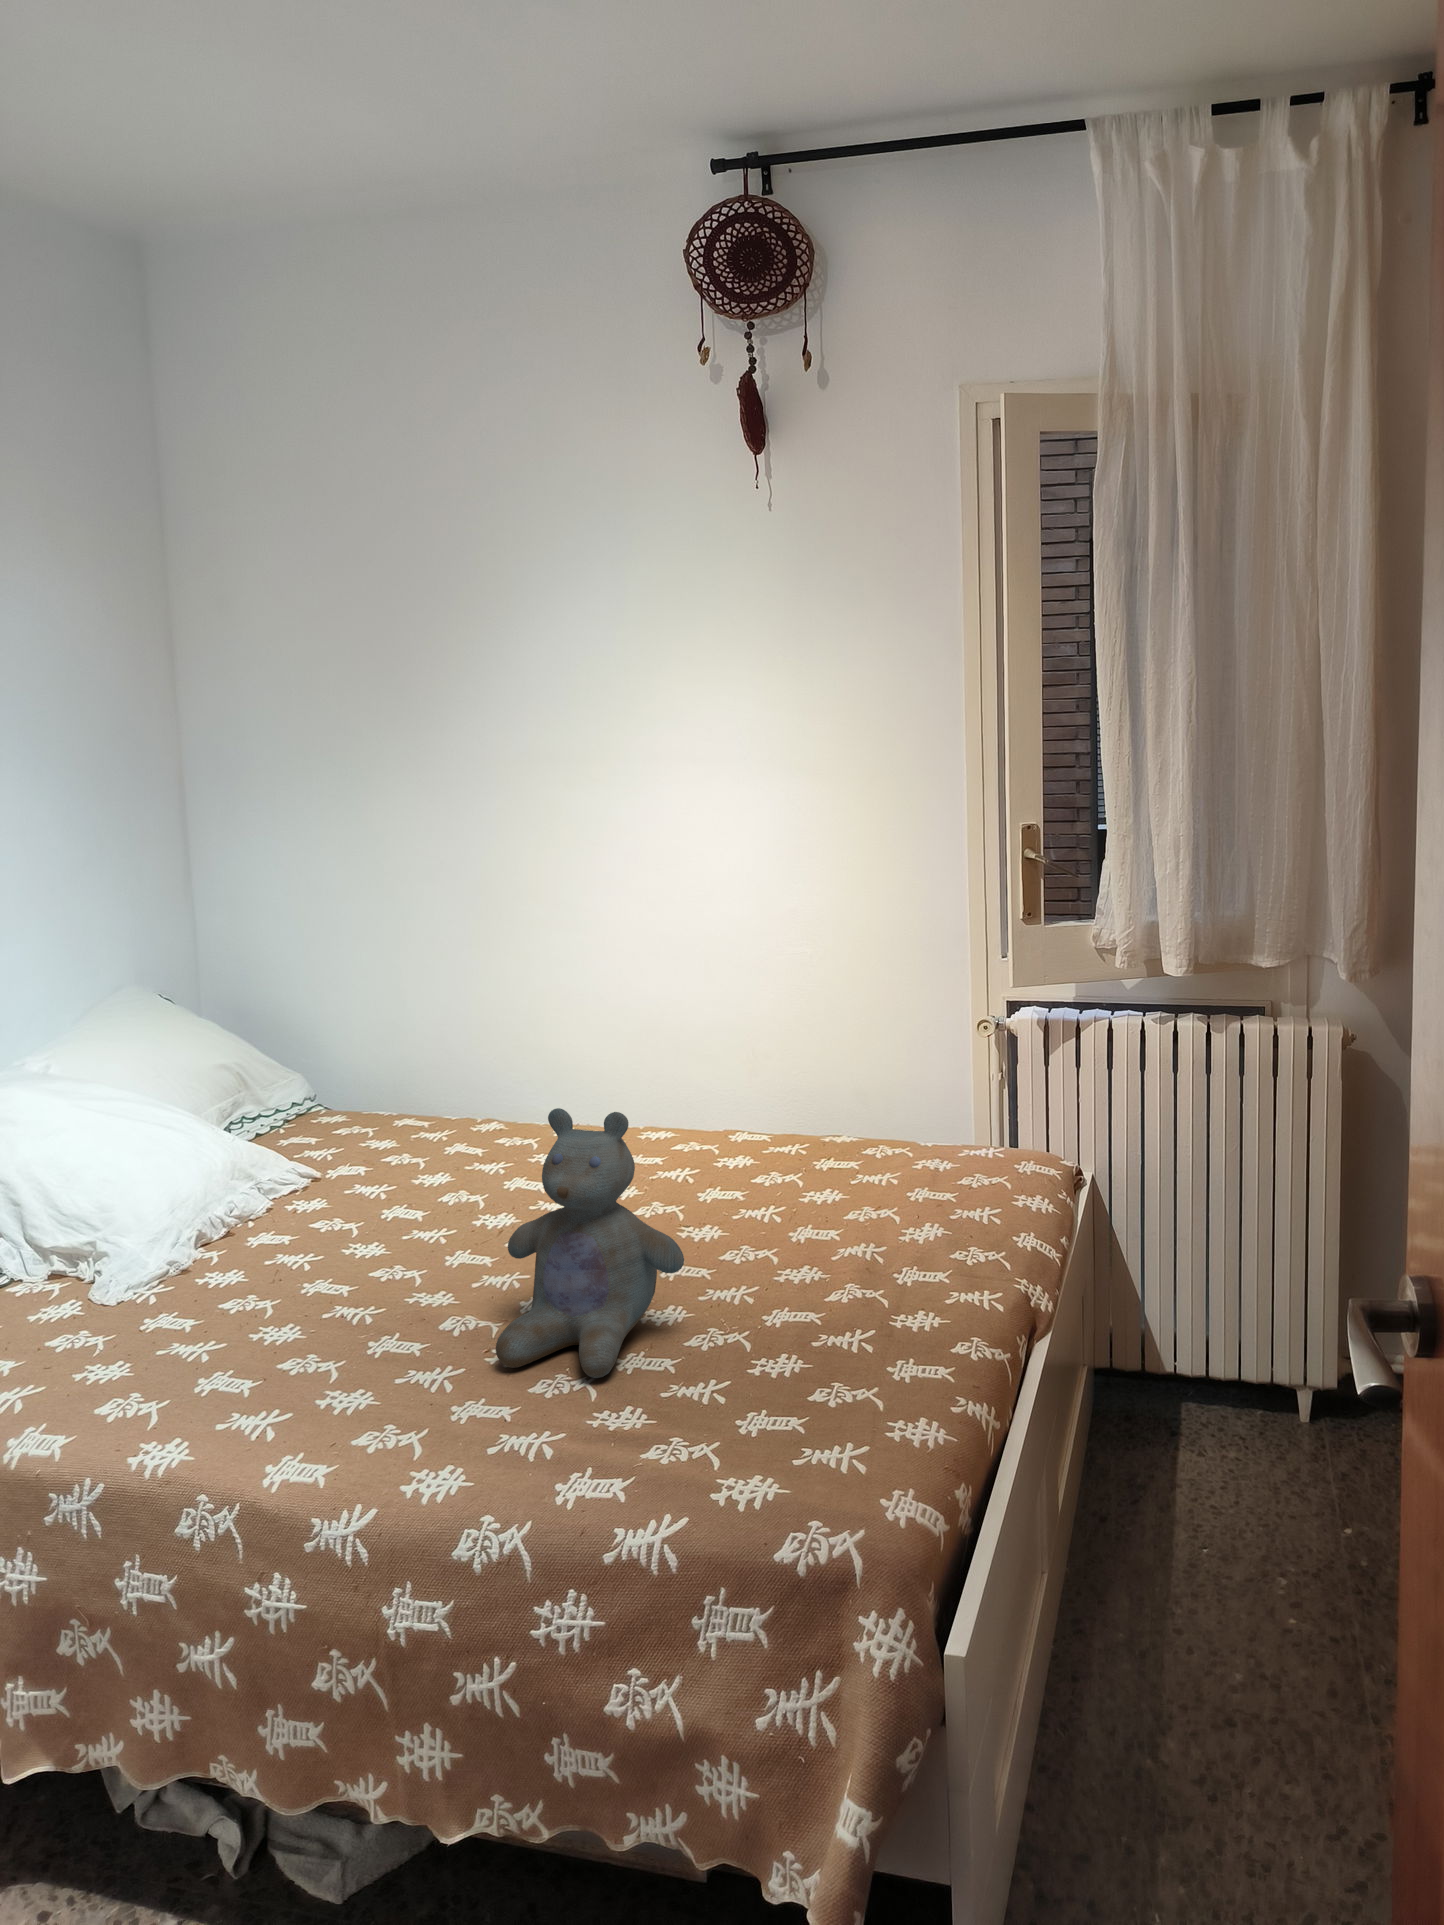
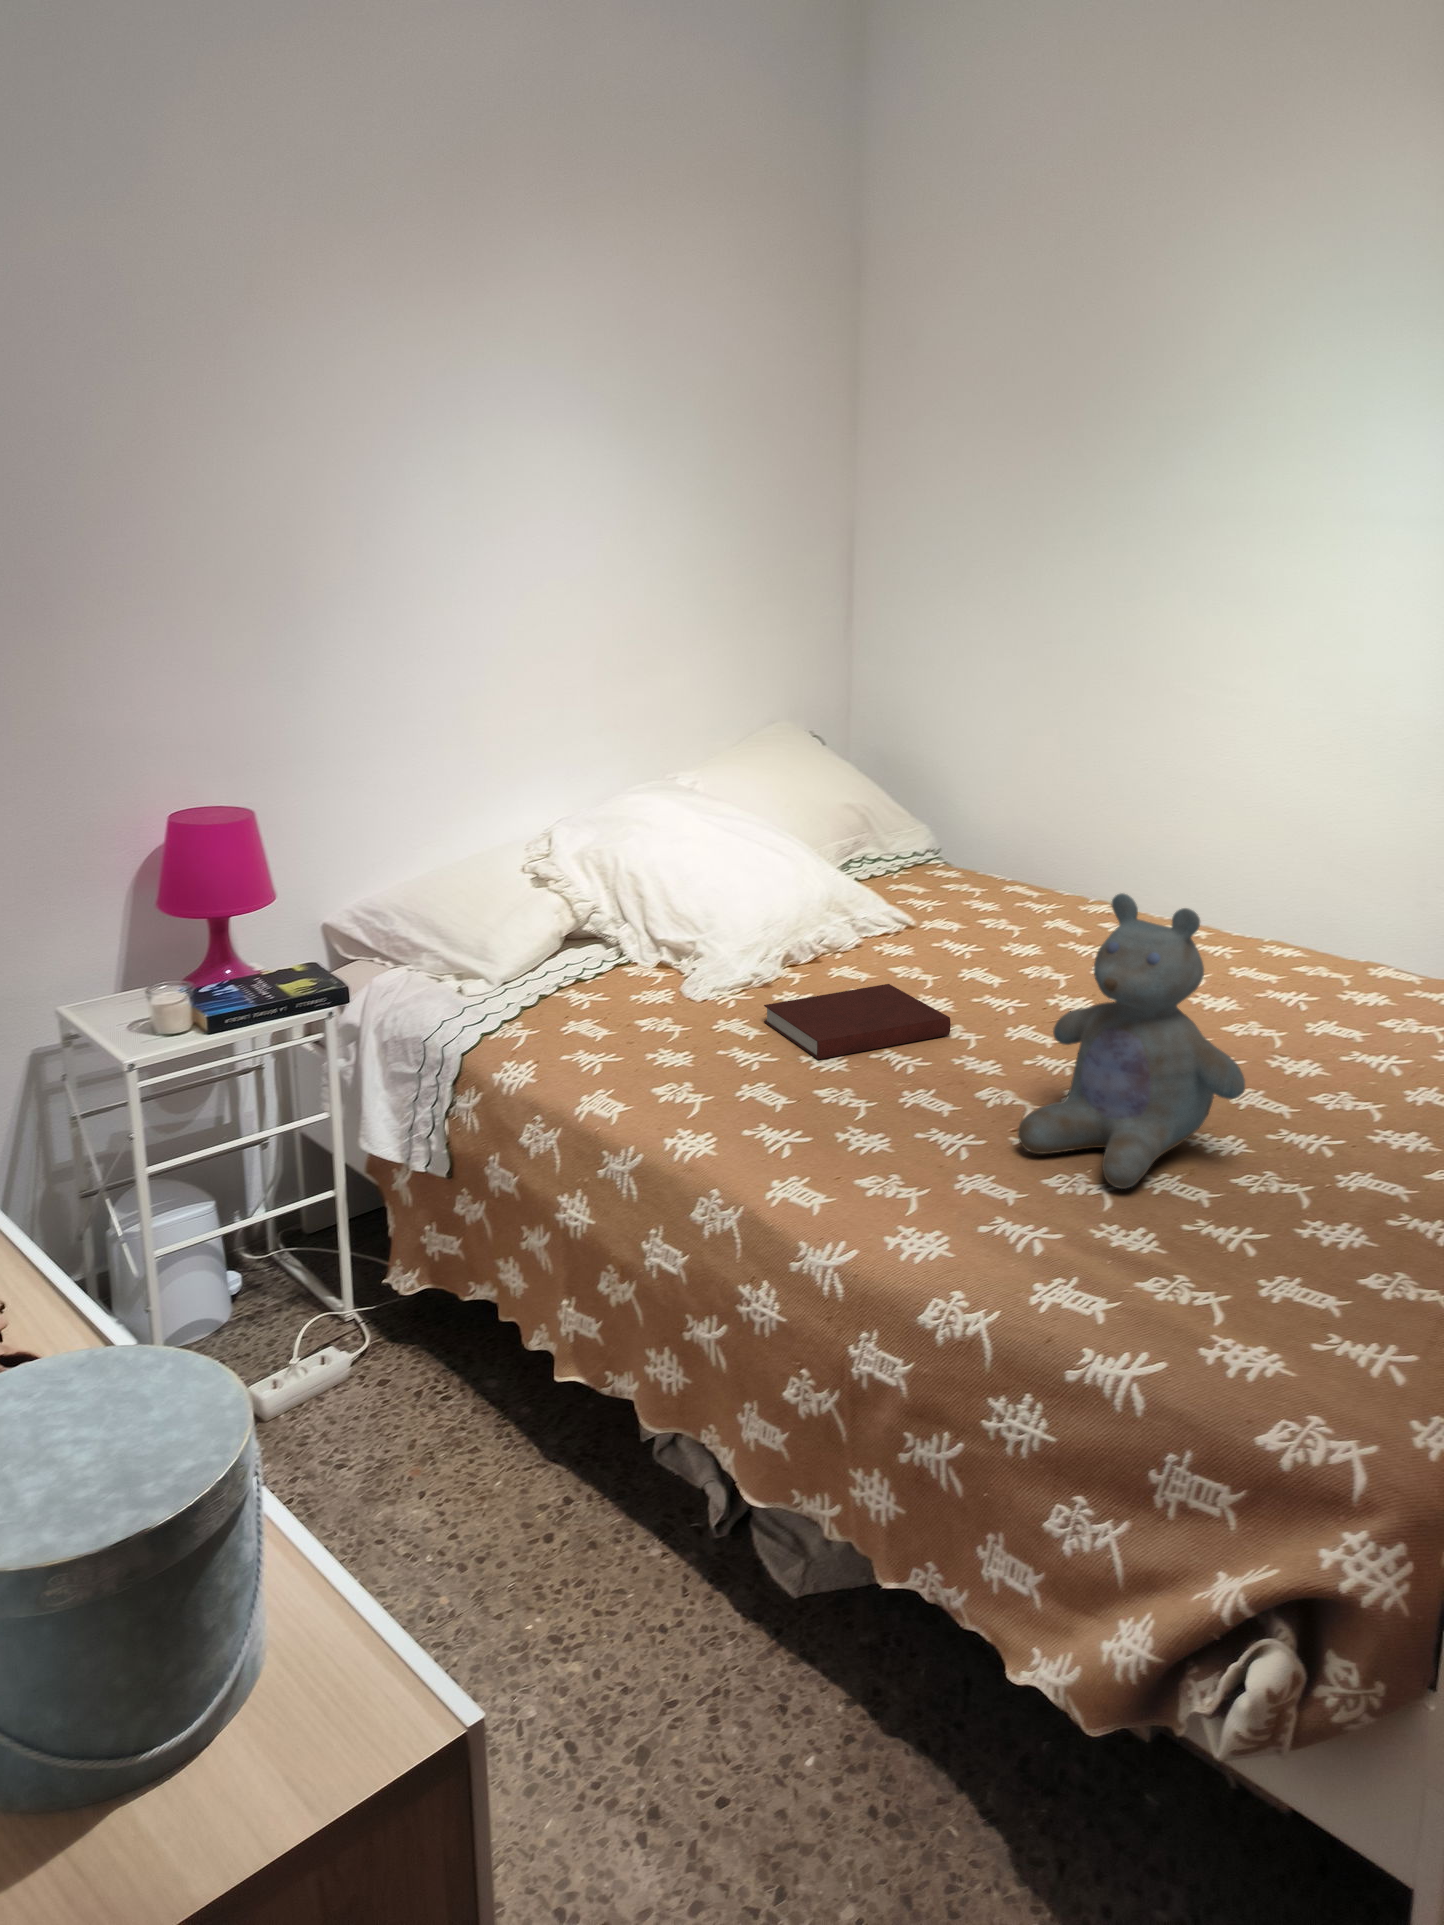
notebook: none [194,1240,395,1332] -> present [764,984,951,1059]

